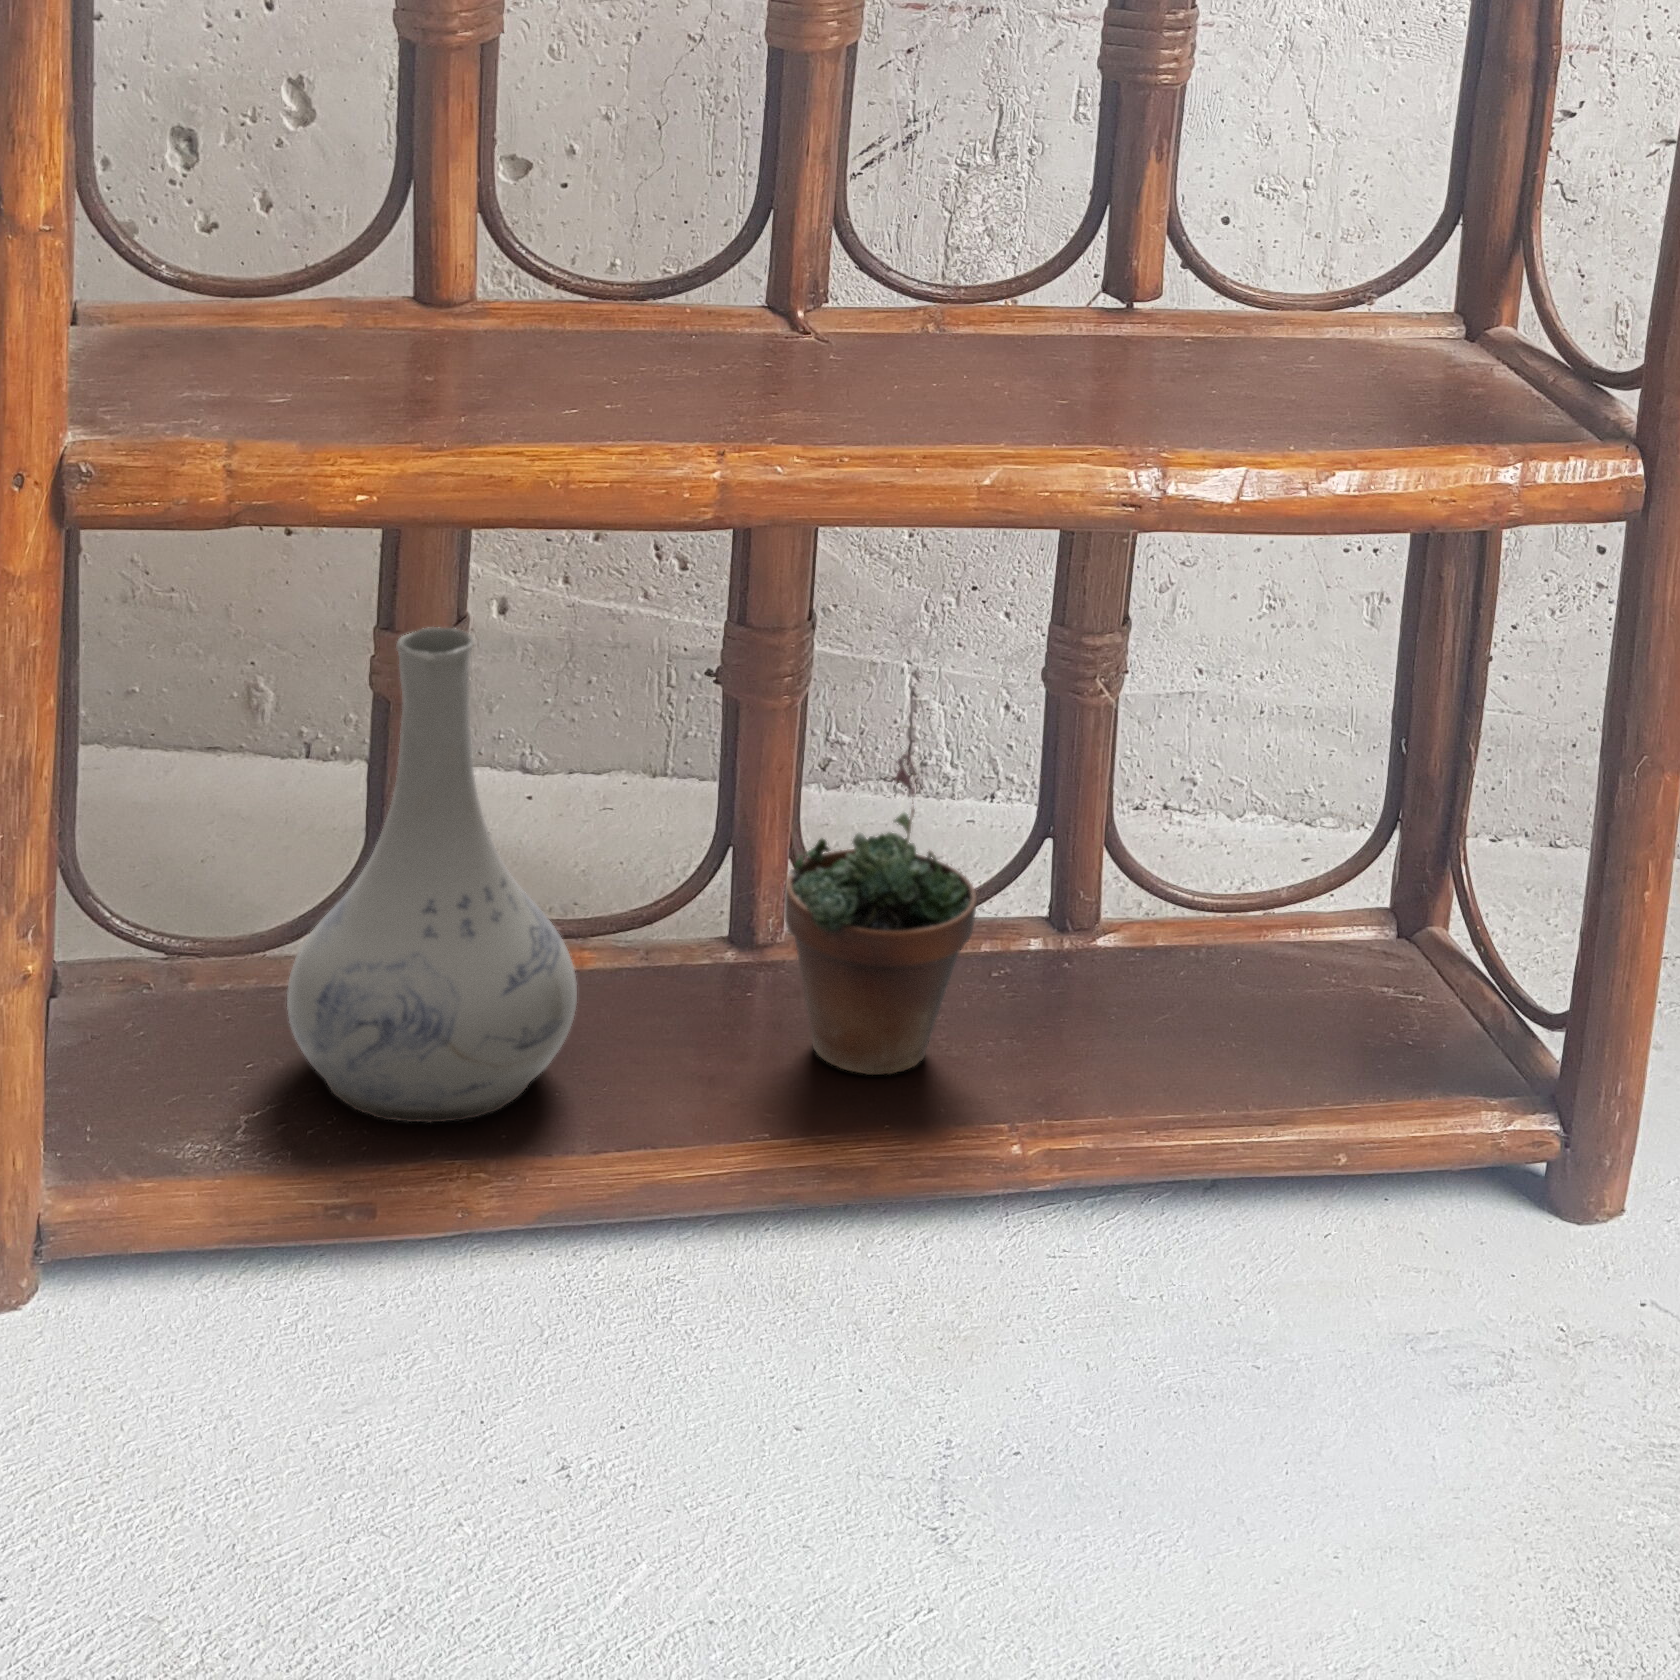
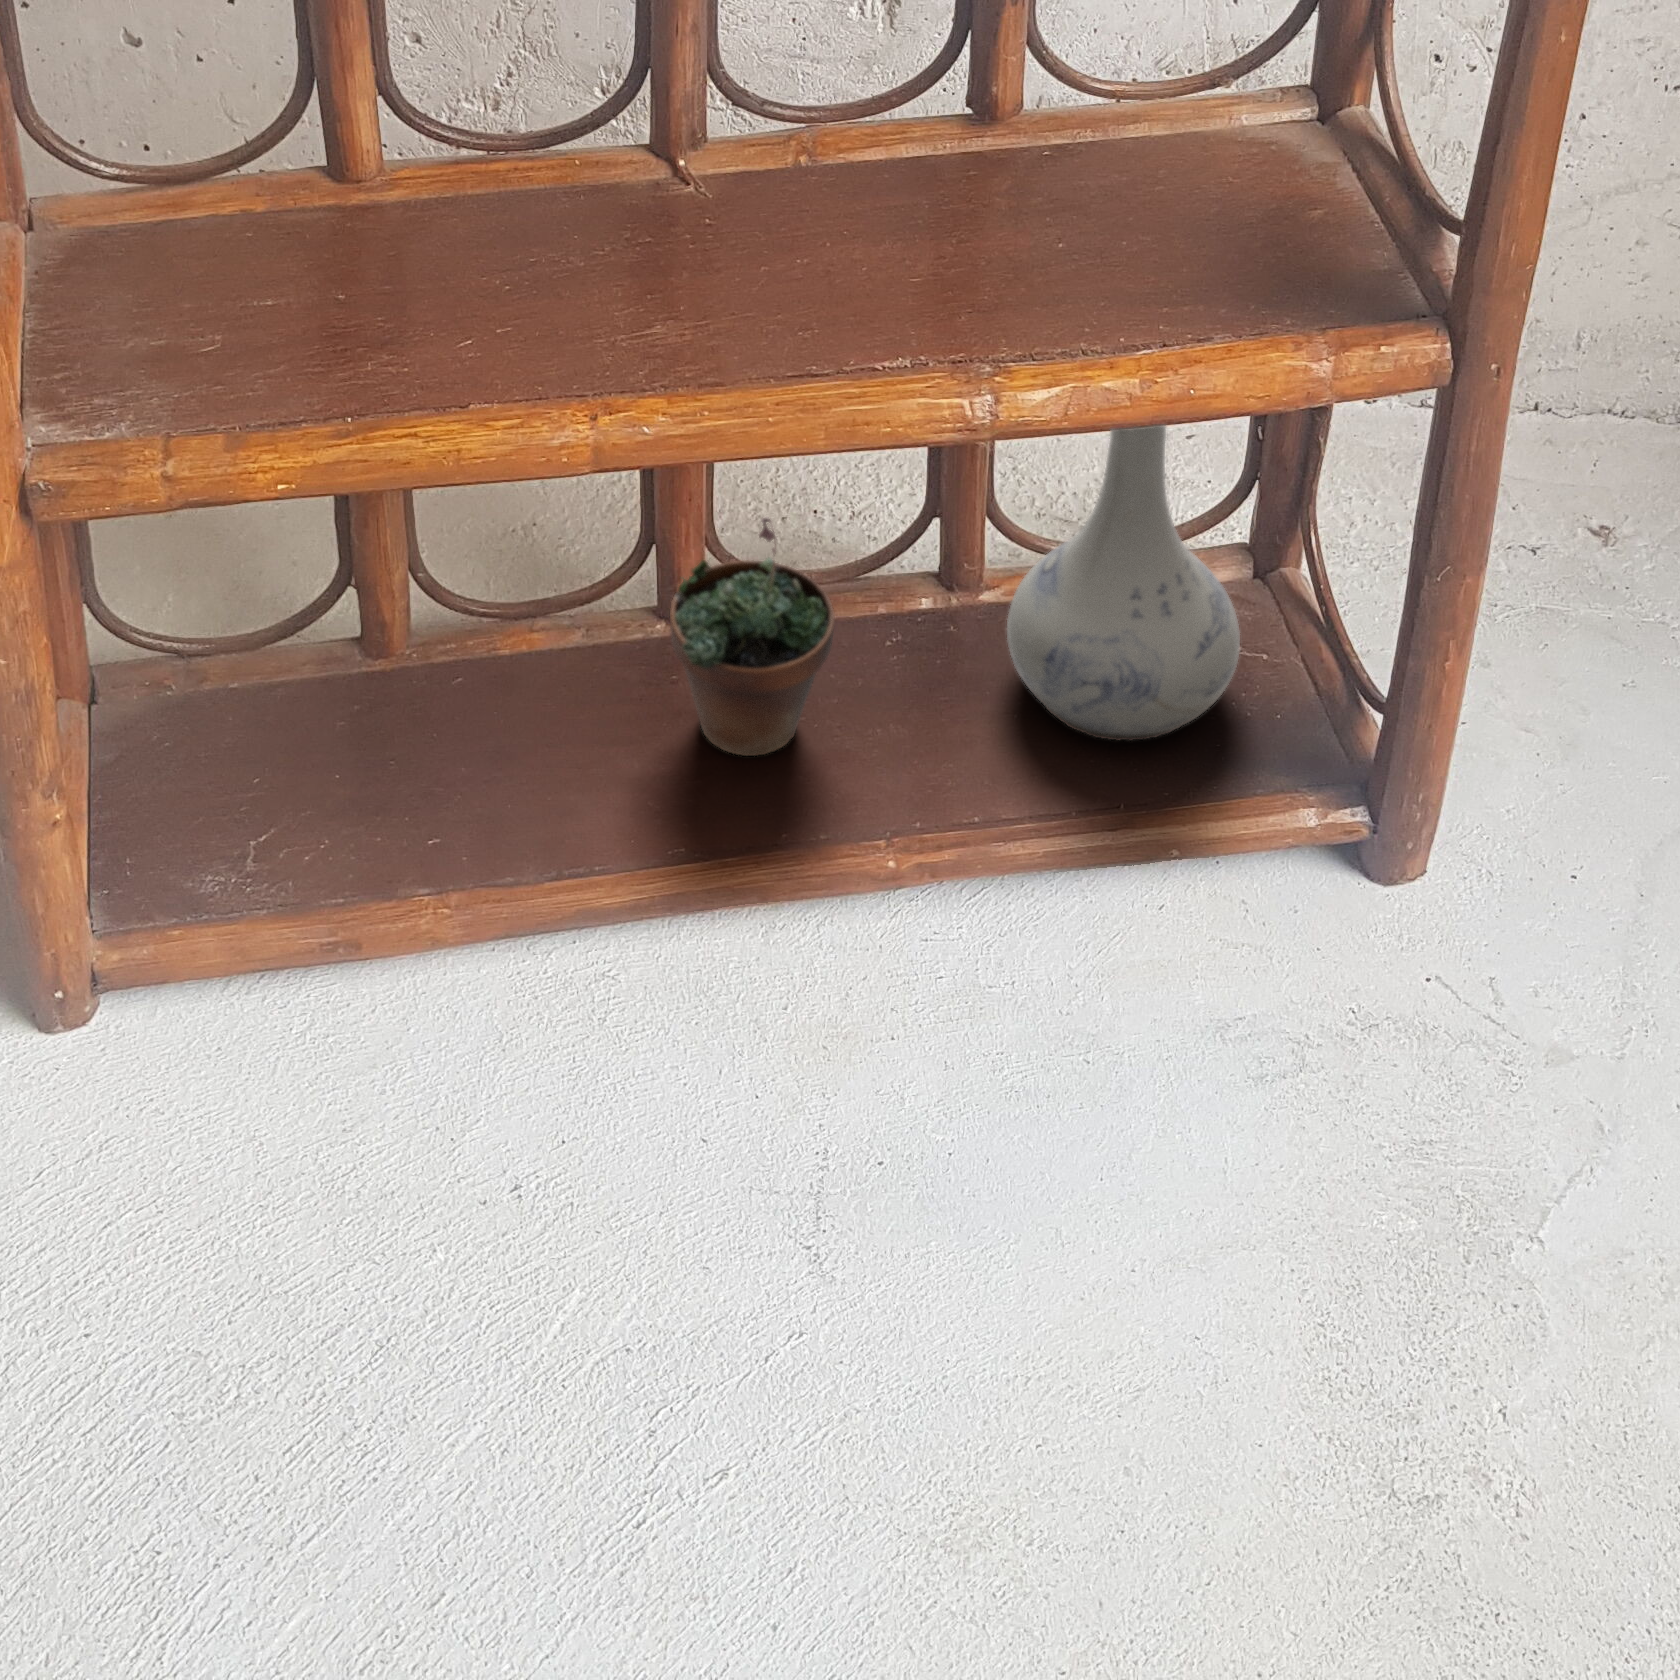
vase: present [287,627,577,1123] -> present [1007,425,1240,741]

